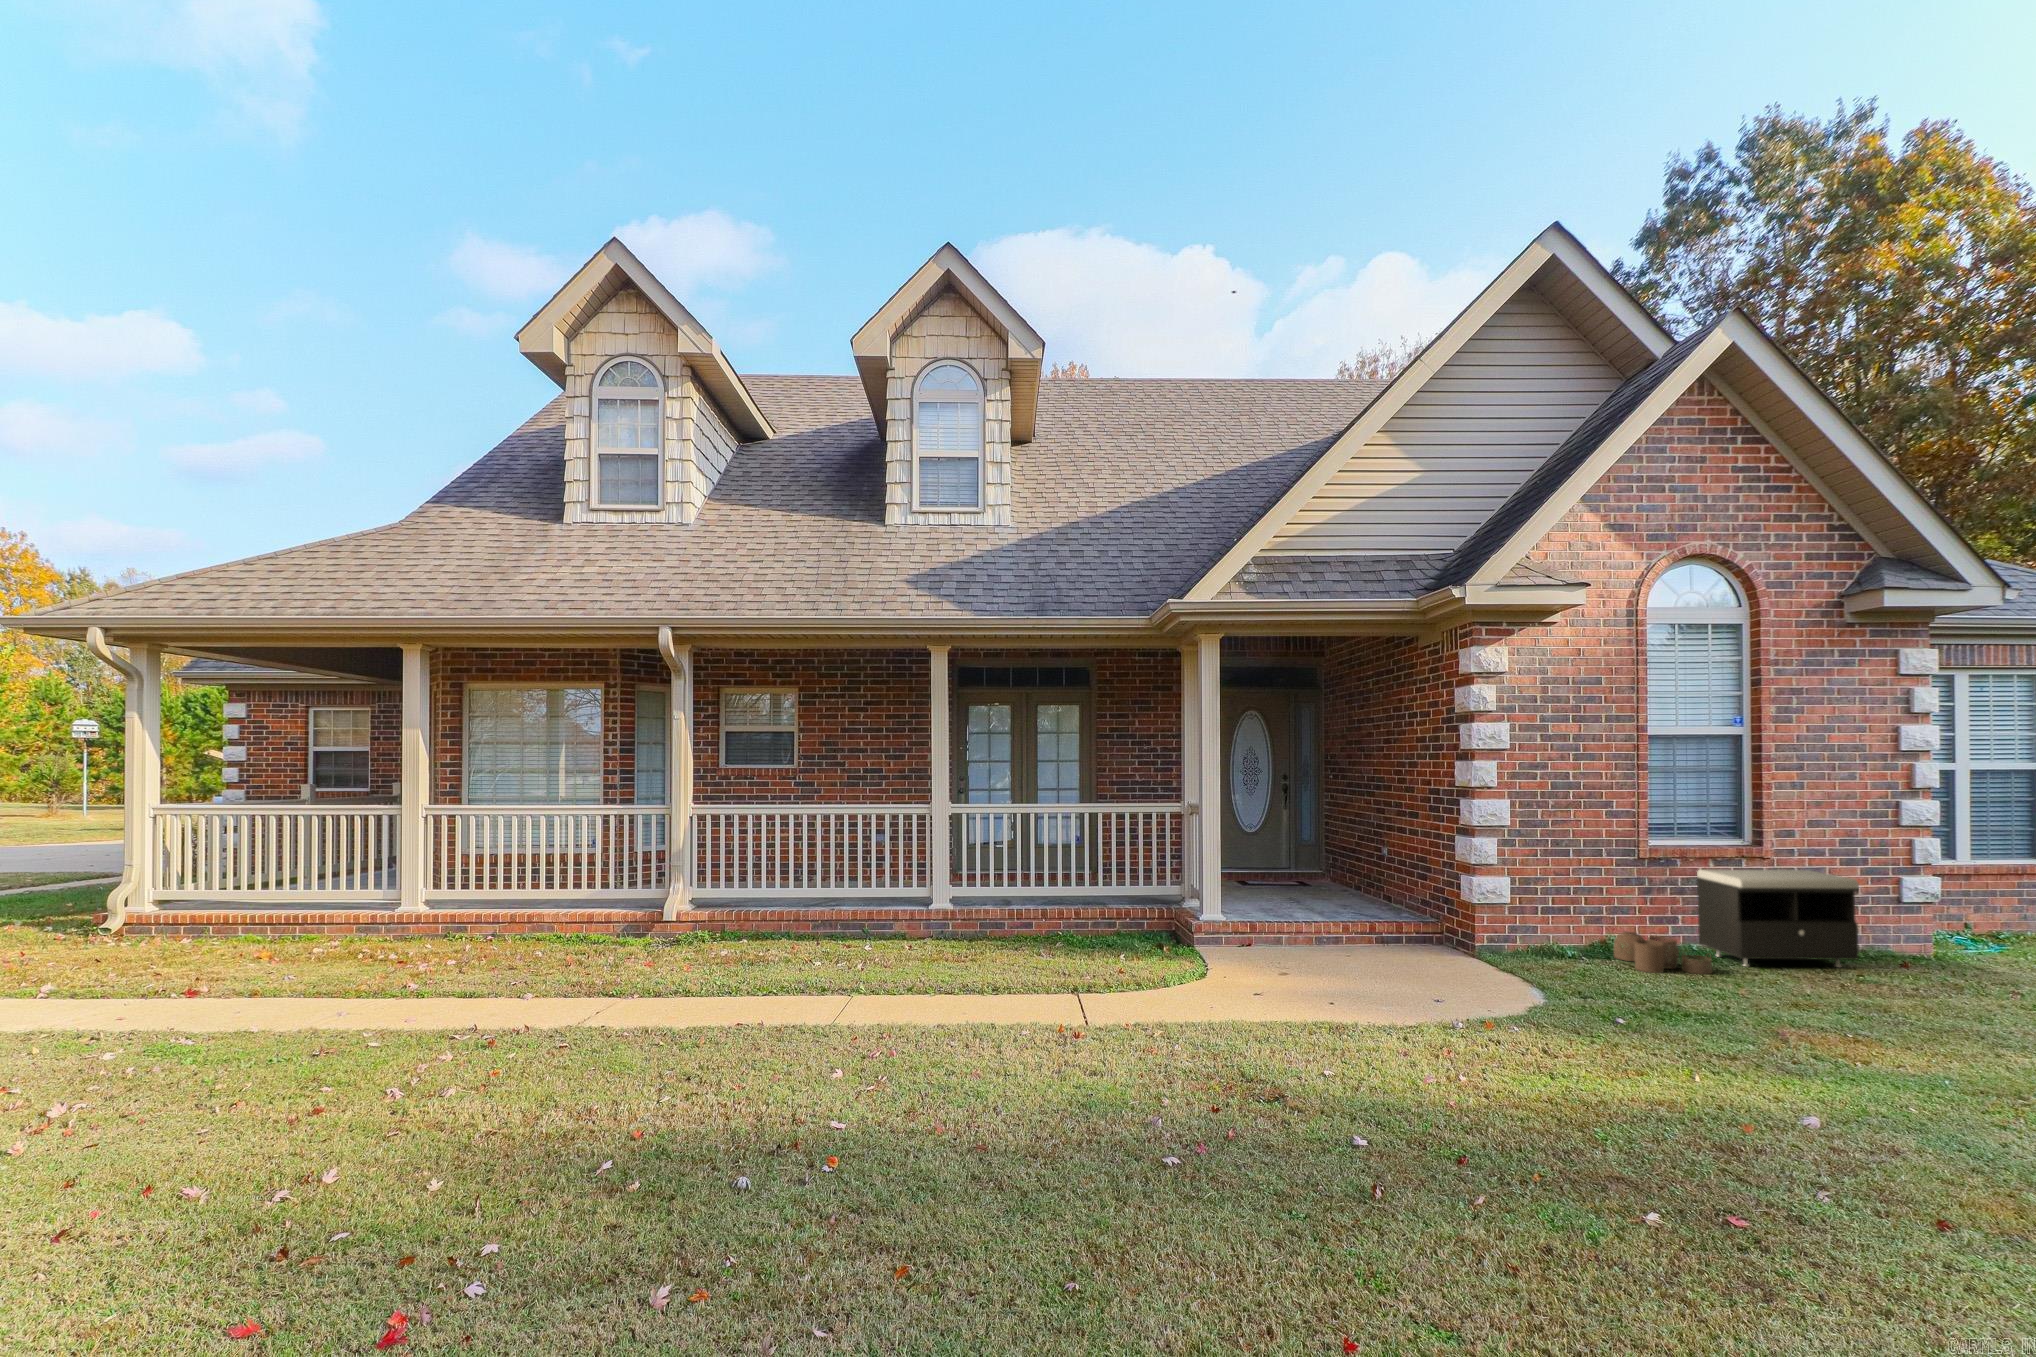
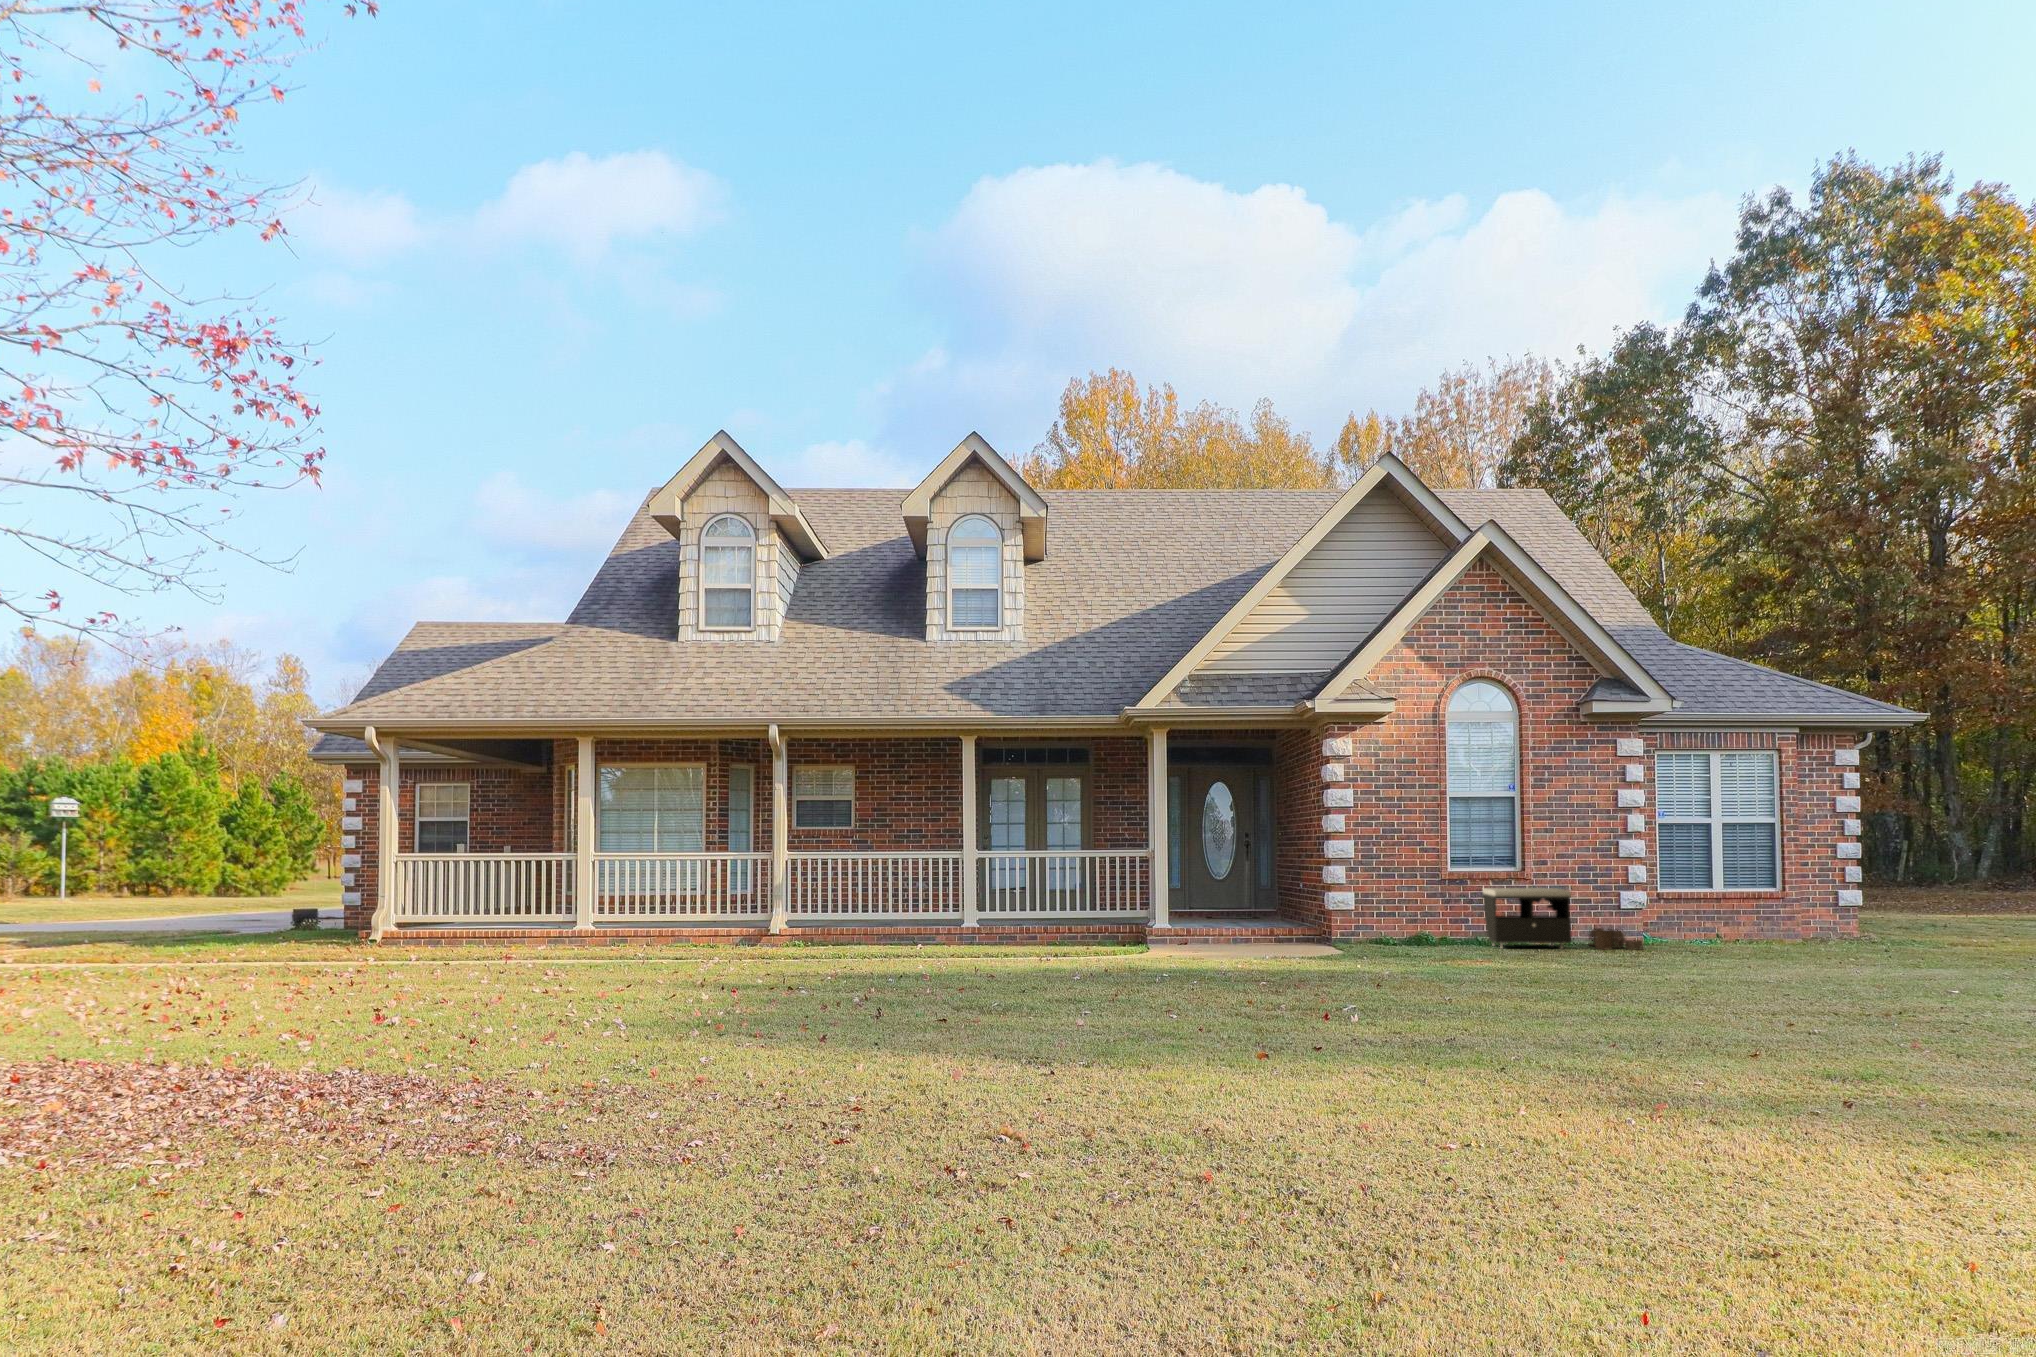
woven basket: present [1614,931,1712,974] -> present [1589,928,1643,950]

